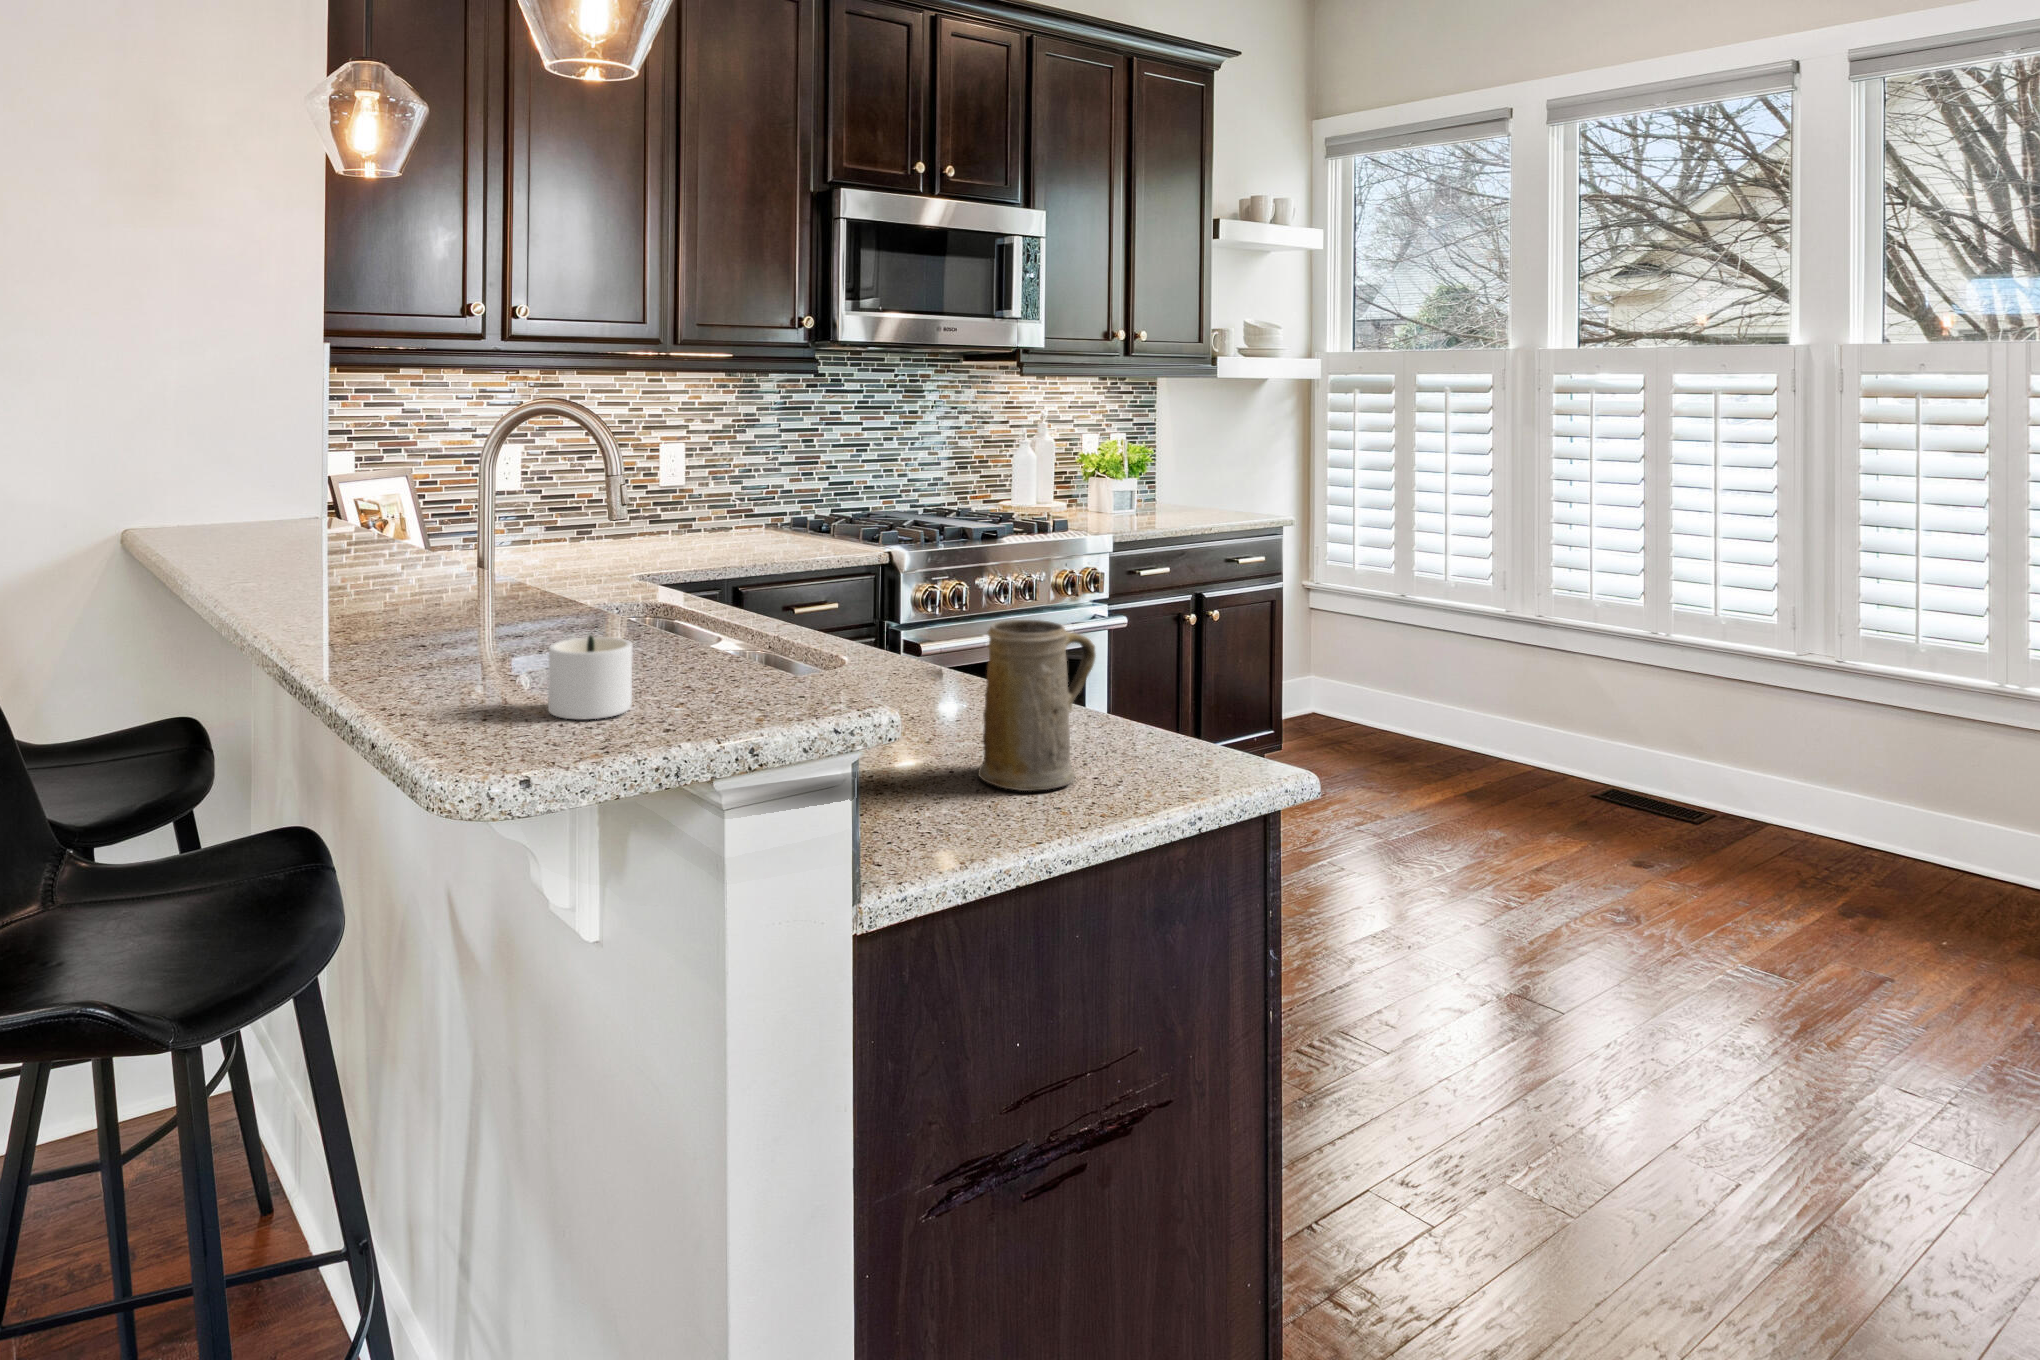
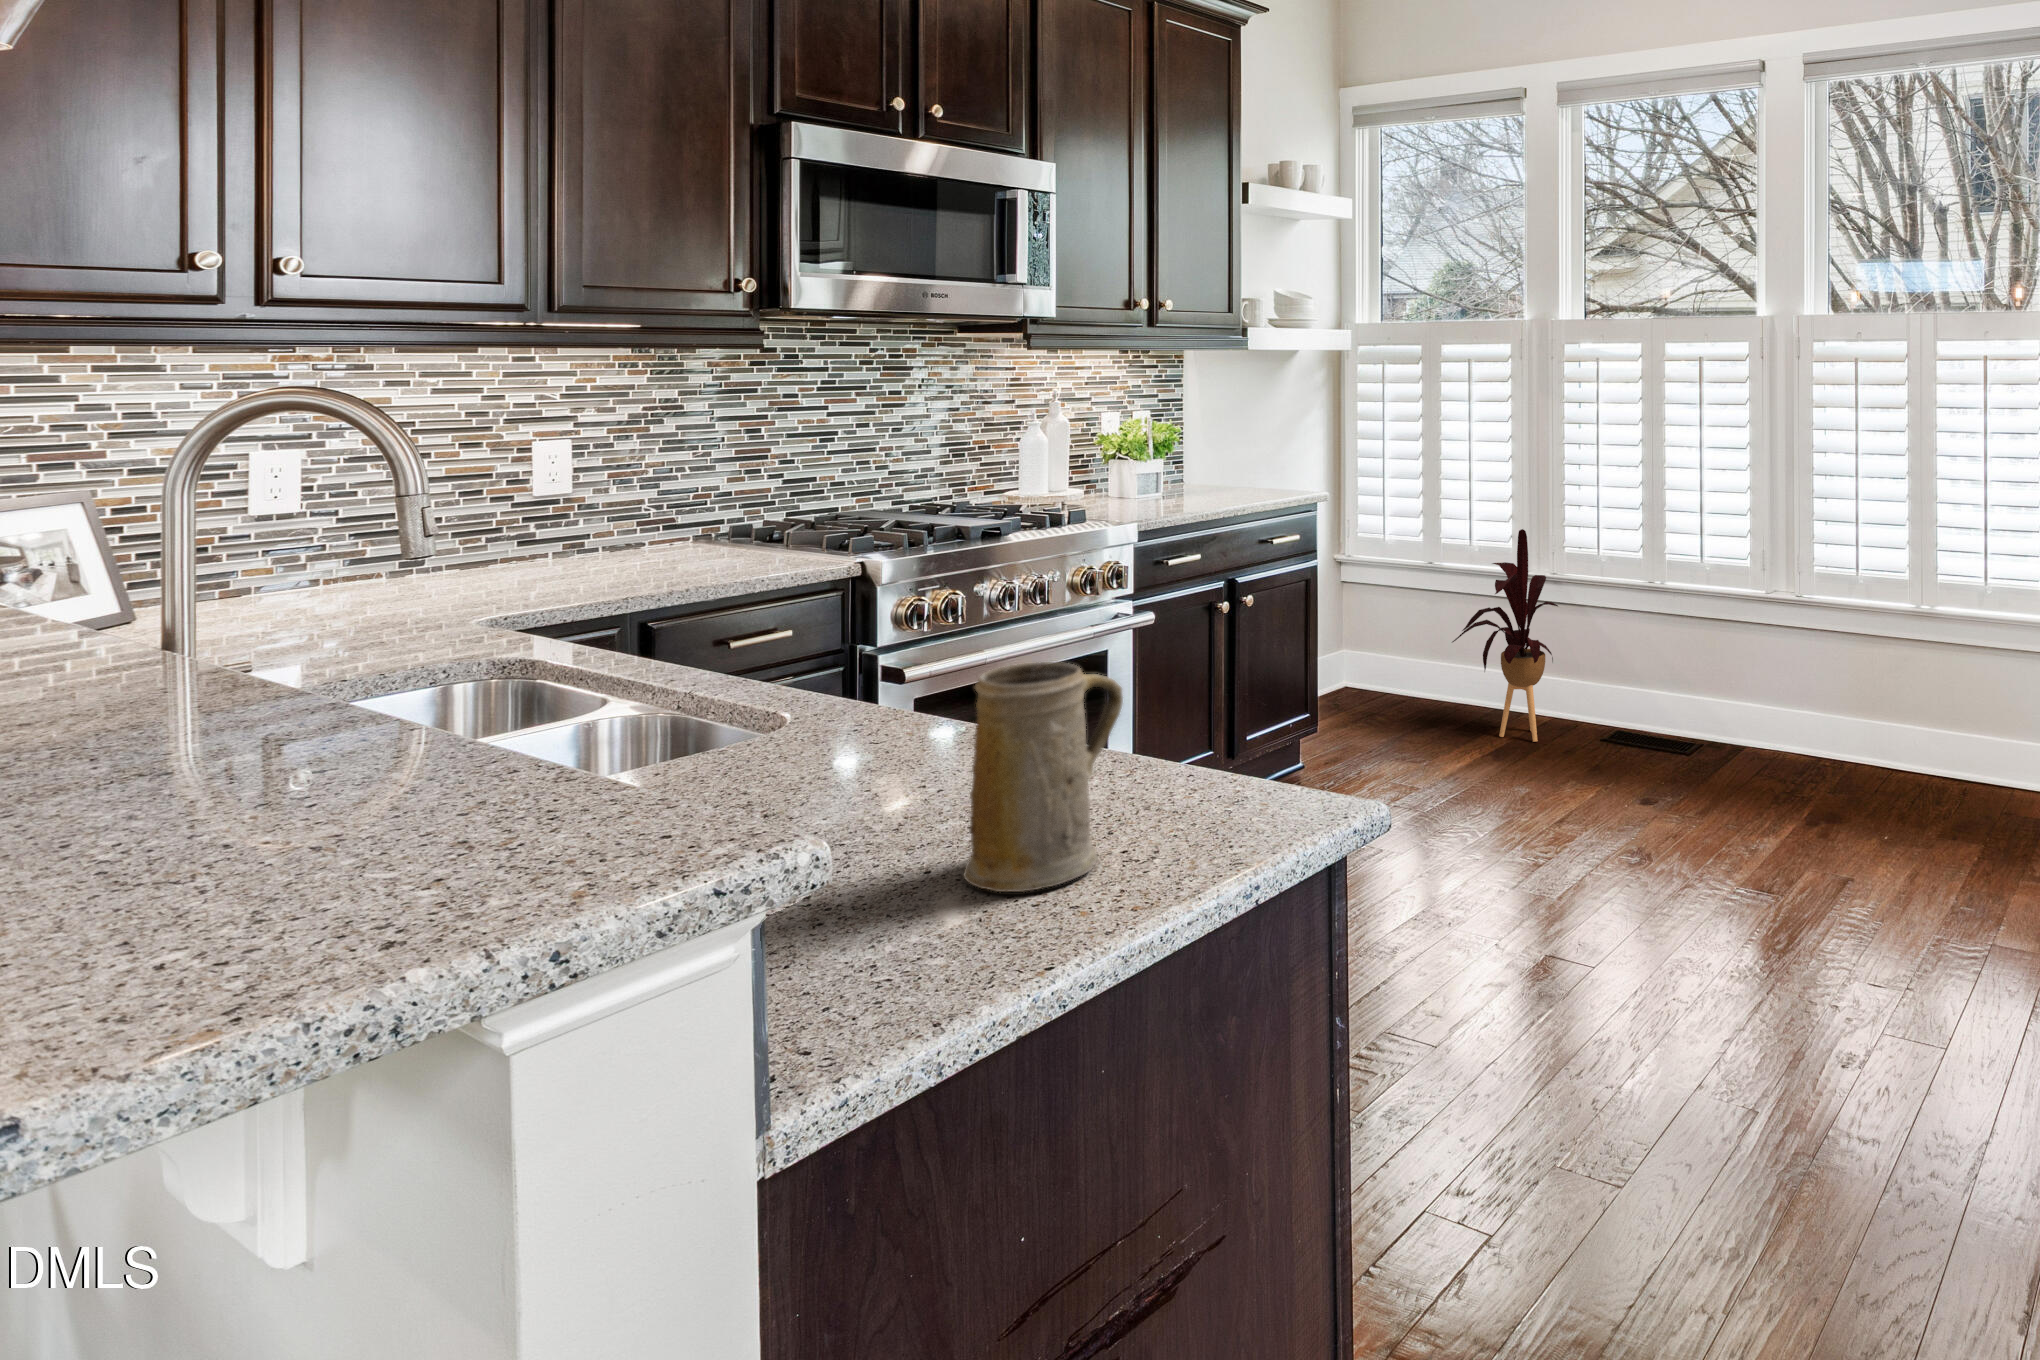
house plant: none [1421,564,1541,787] -> present [1452,529,1558,742]
candle: present [548,636,632,719] -> none [156,779,428,937]

